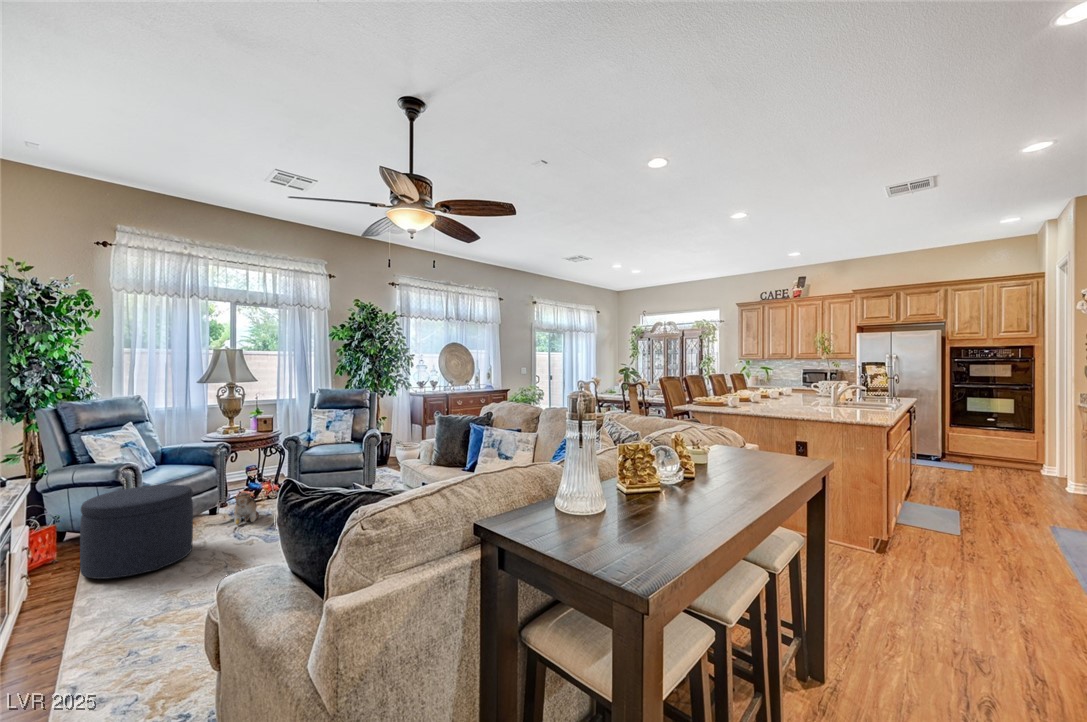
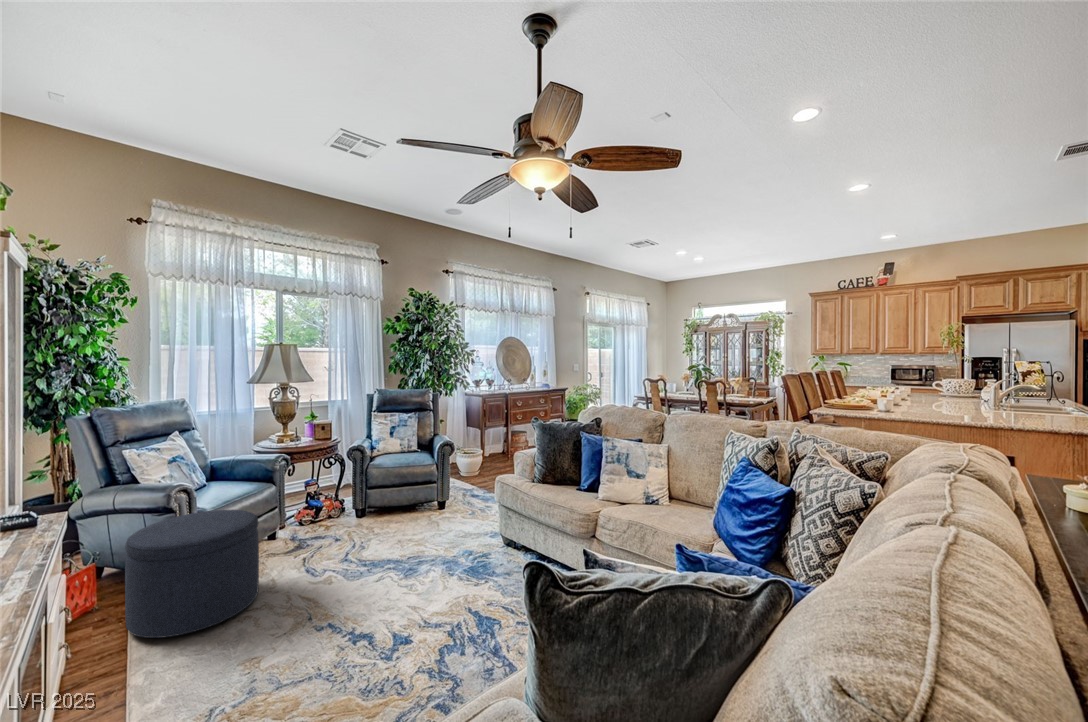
plush toy: present [234,492,259,525] -> none [300,515,326,554]

